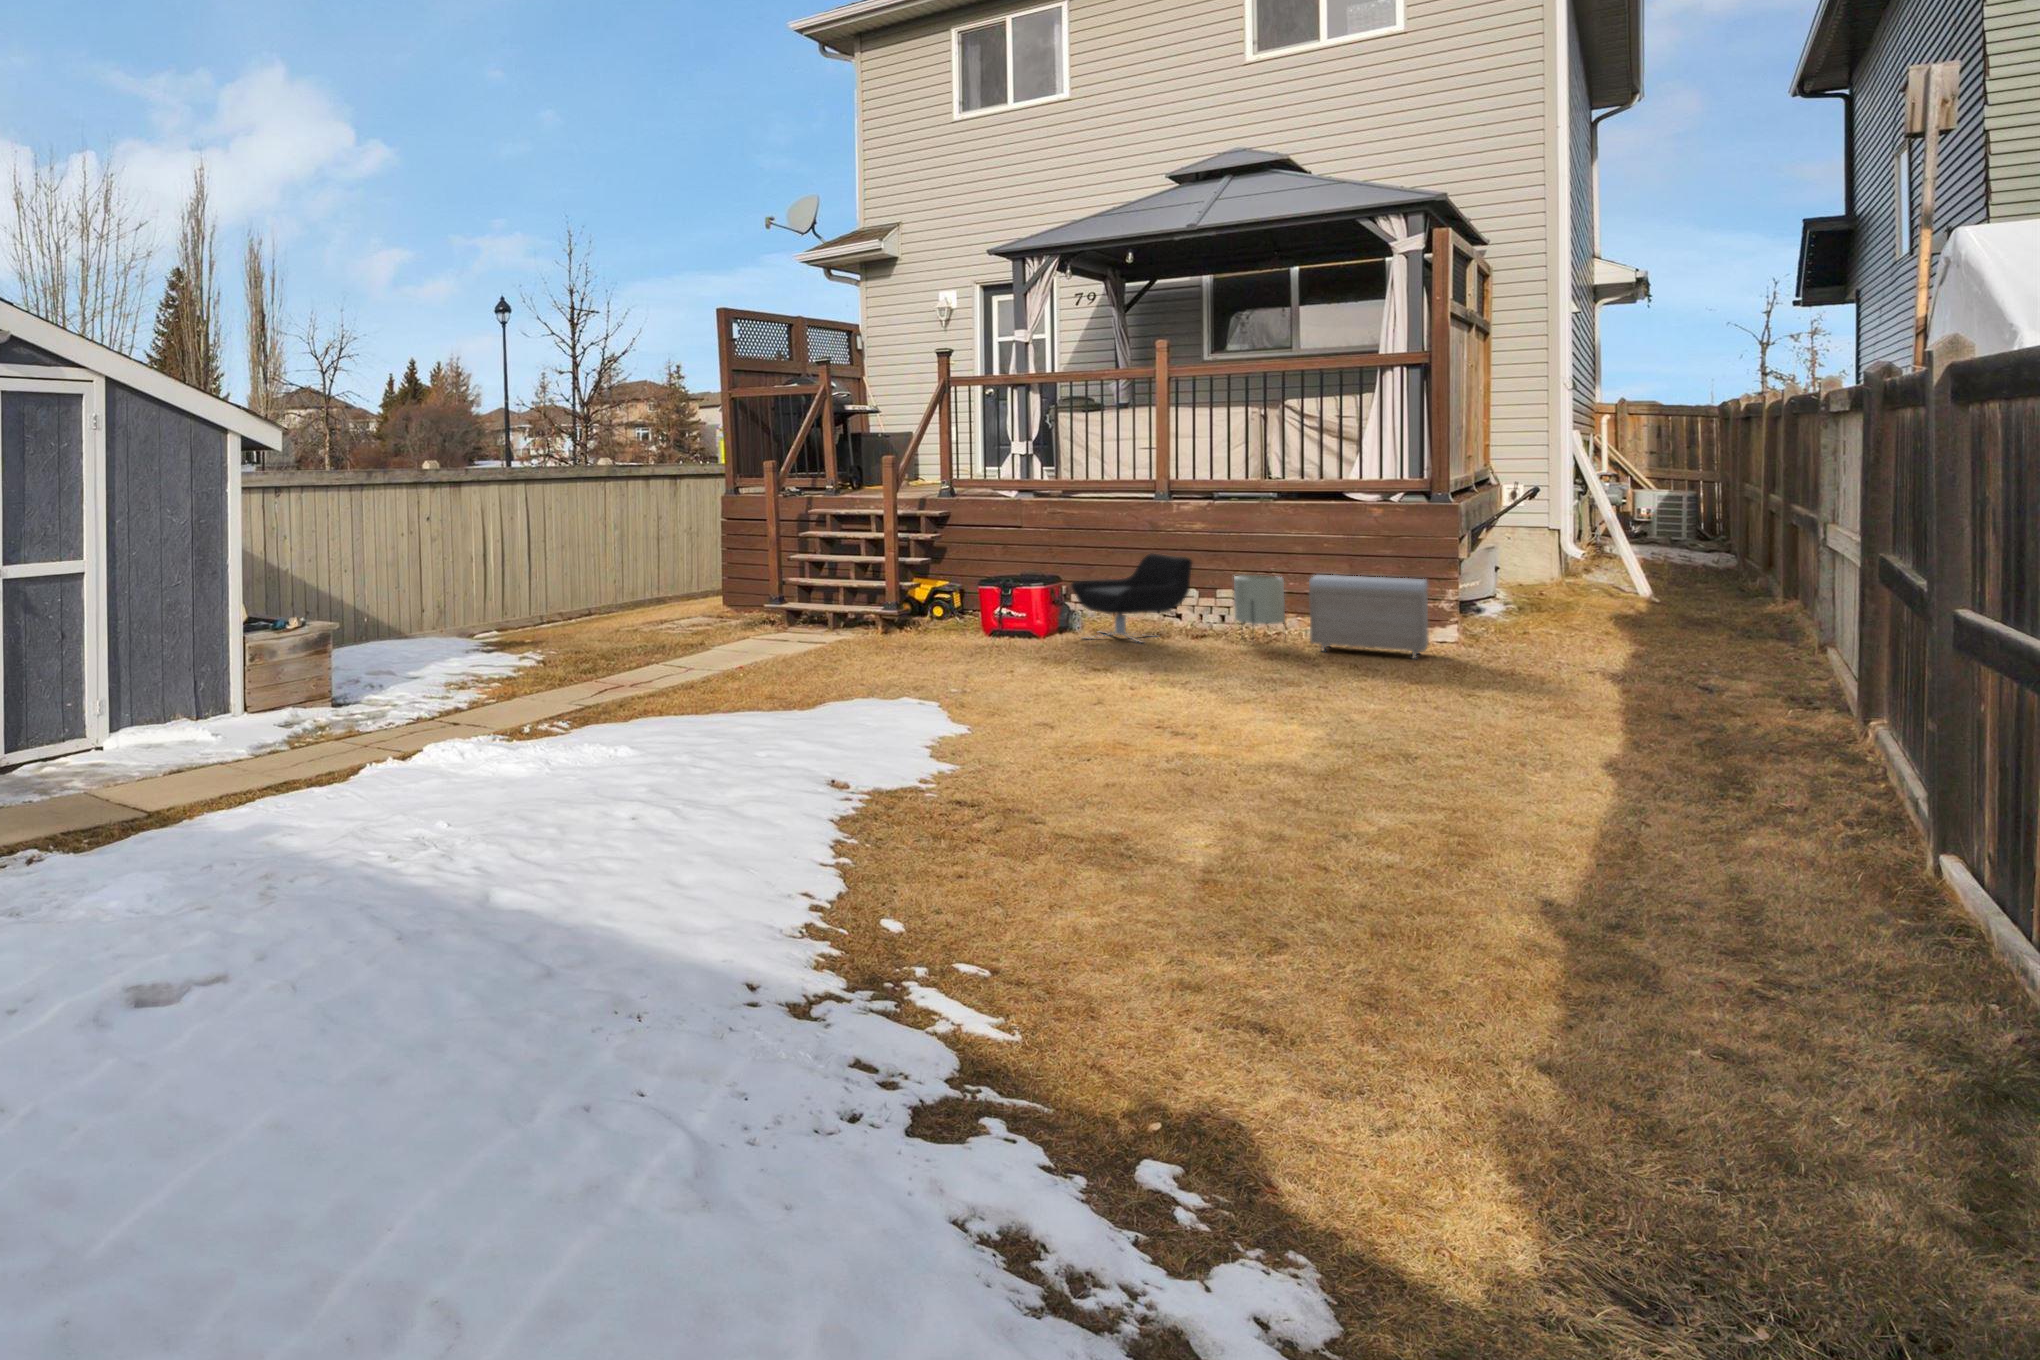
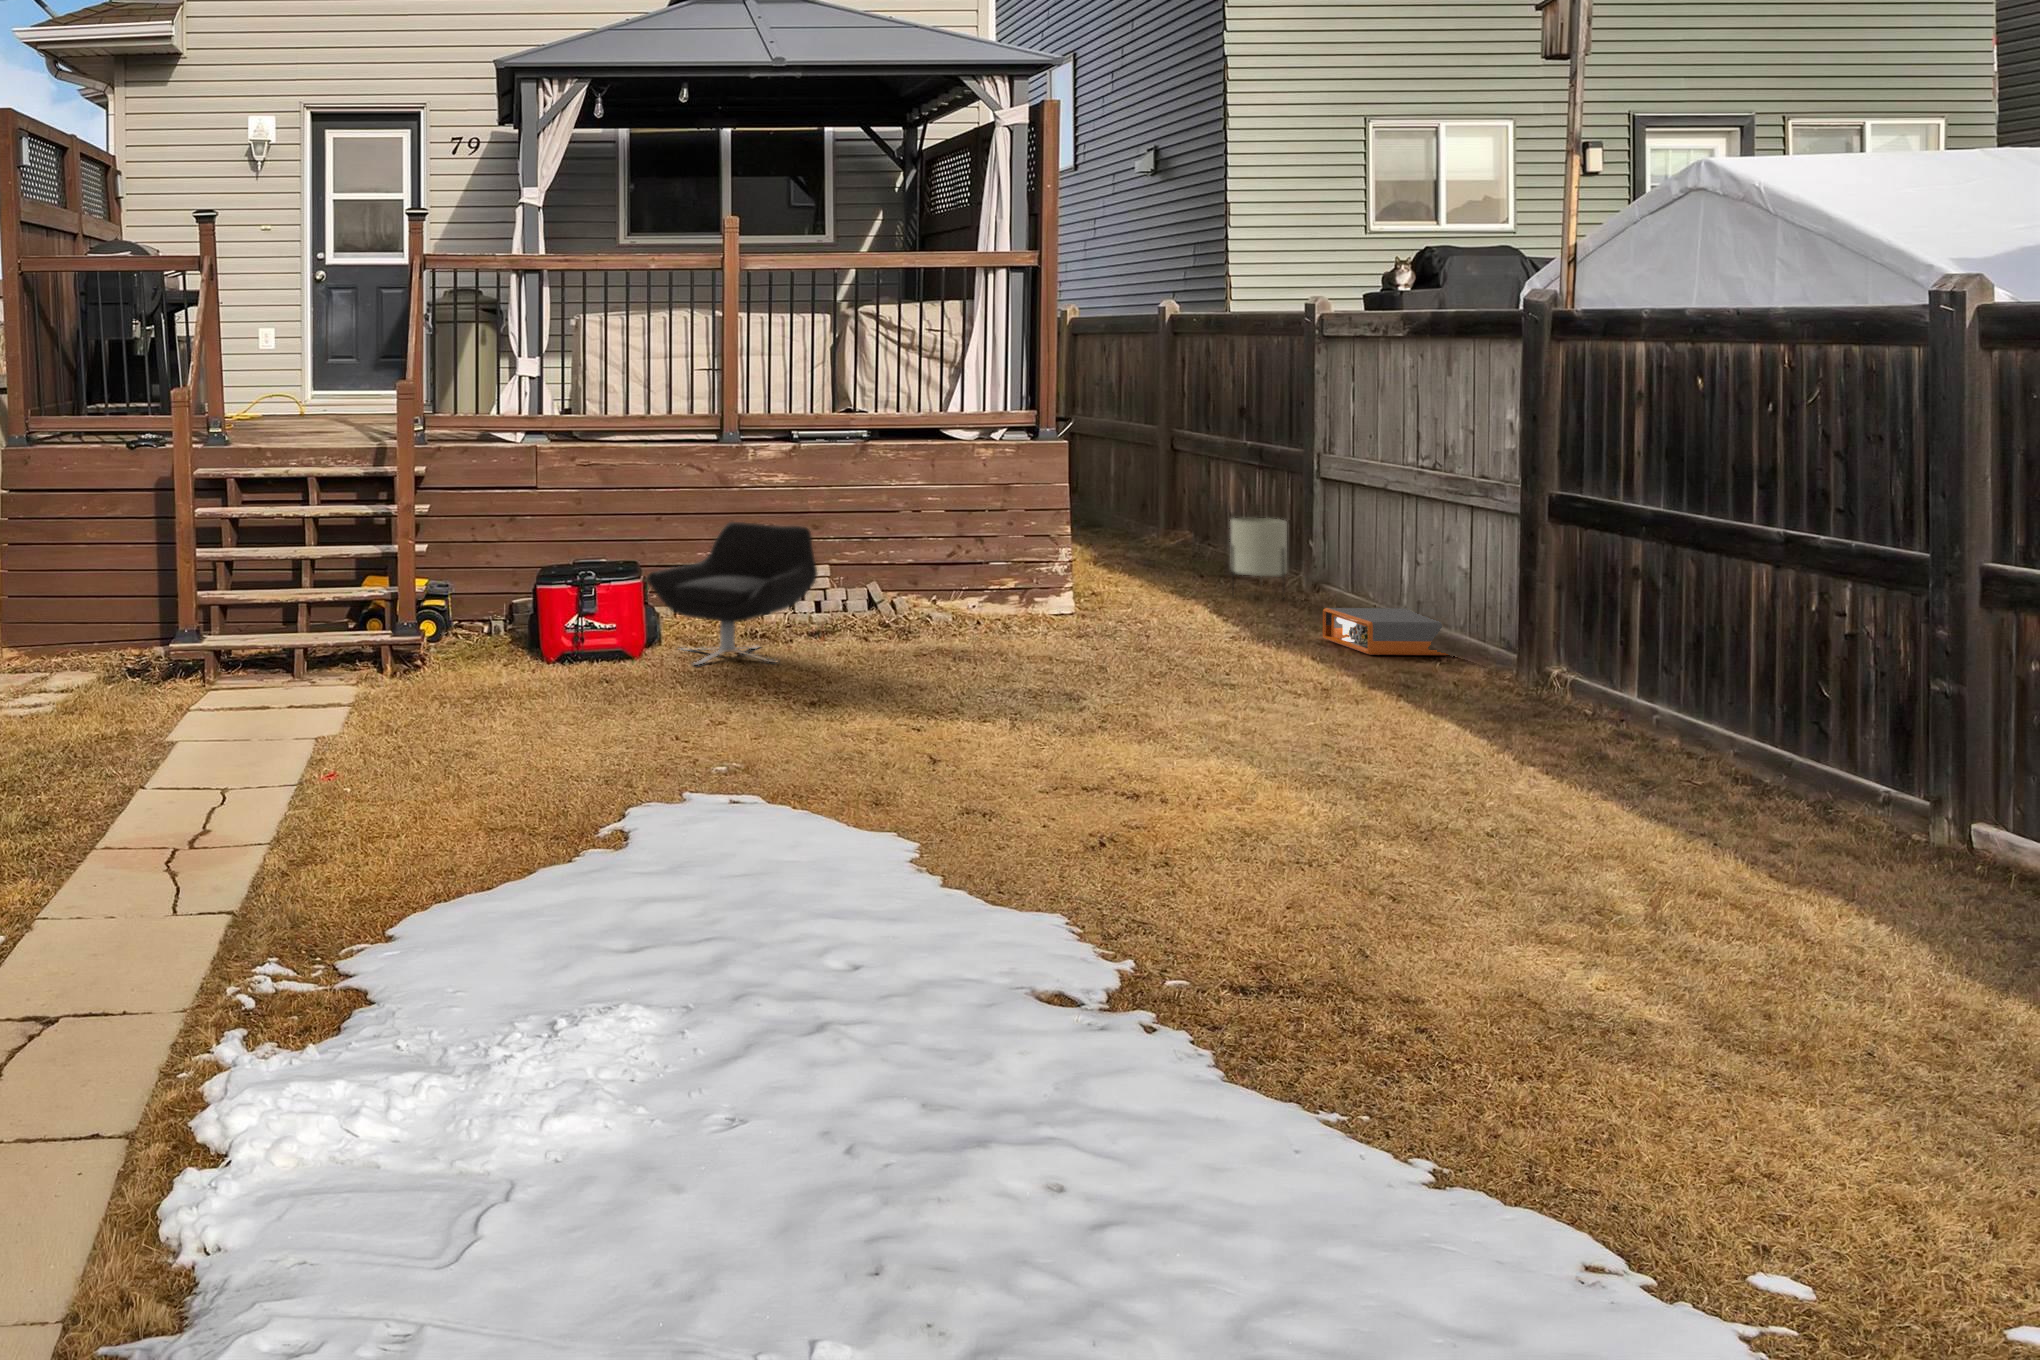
planter: present [1234,575,1285,625] -> present [1231,518,1287,578]
storage bench: present [1309,575,1428,658] -> none [935,541,1087,649]
storage box: none [1708,651,1834,700] -> present [1322,608,1448,655]

